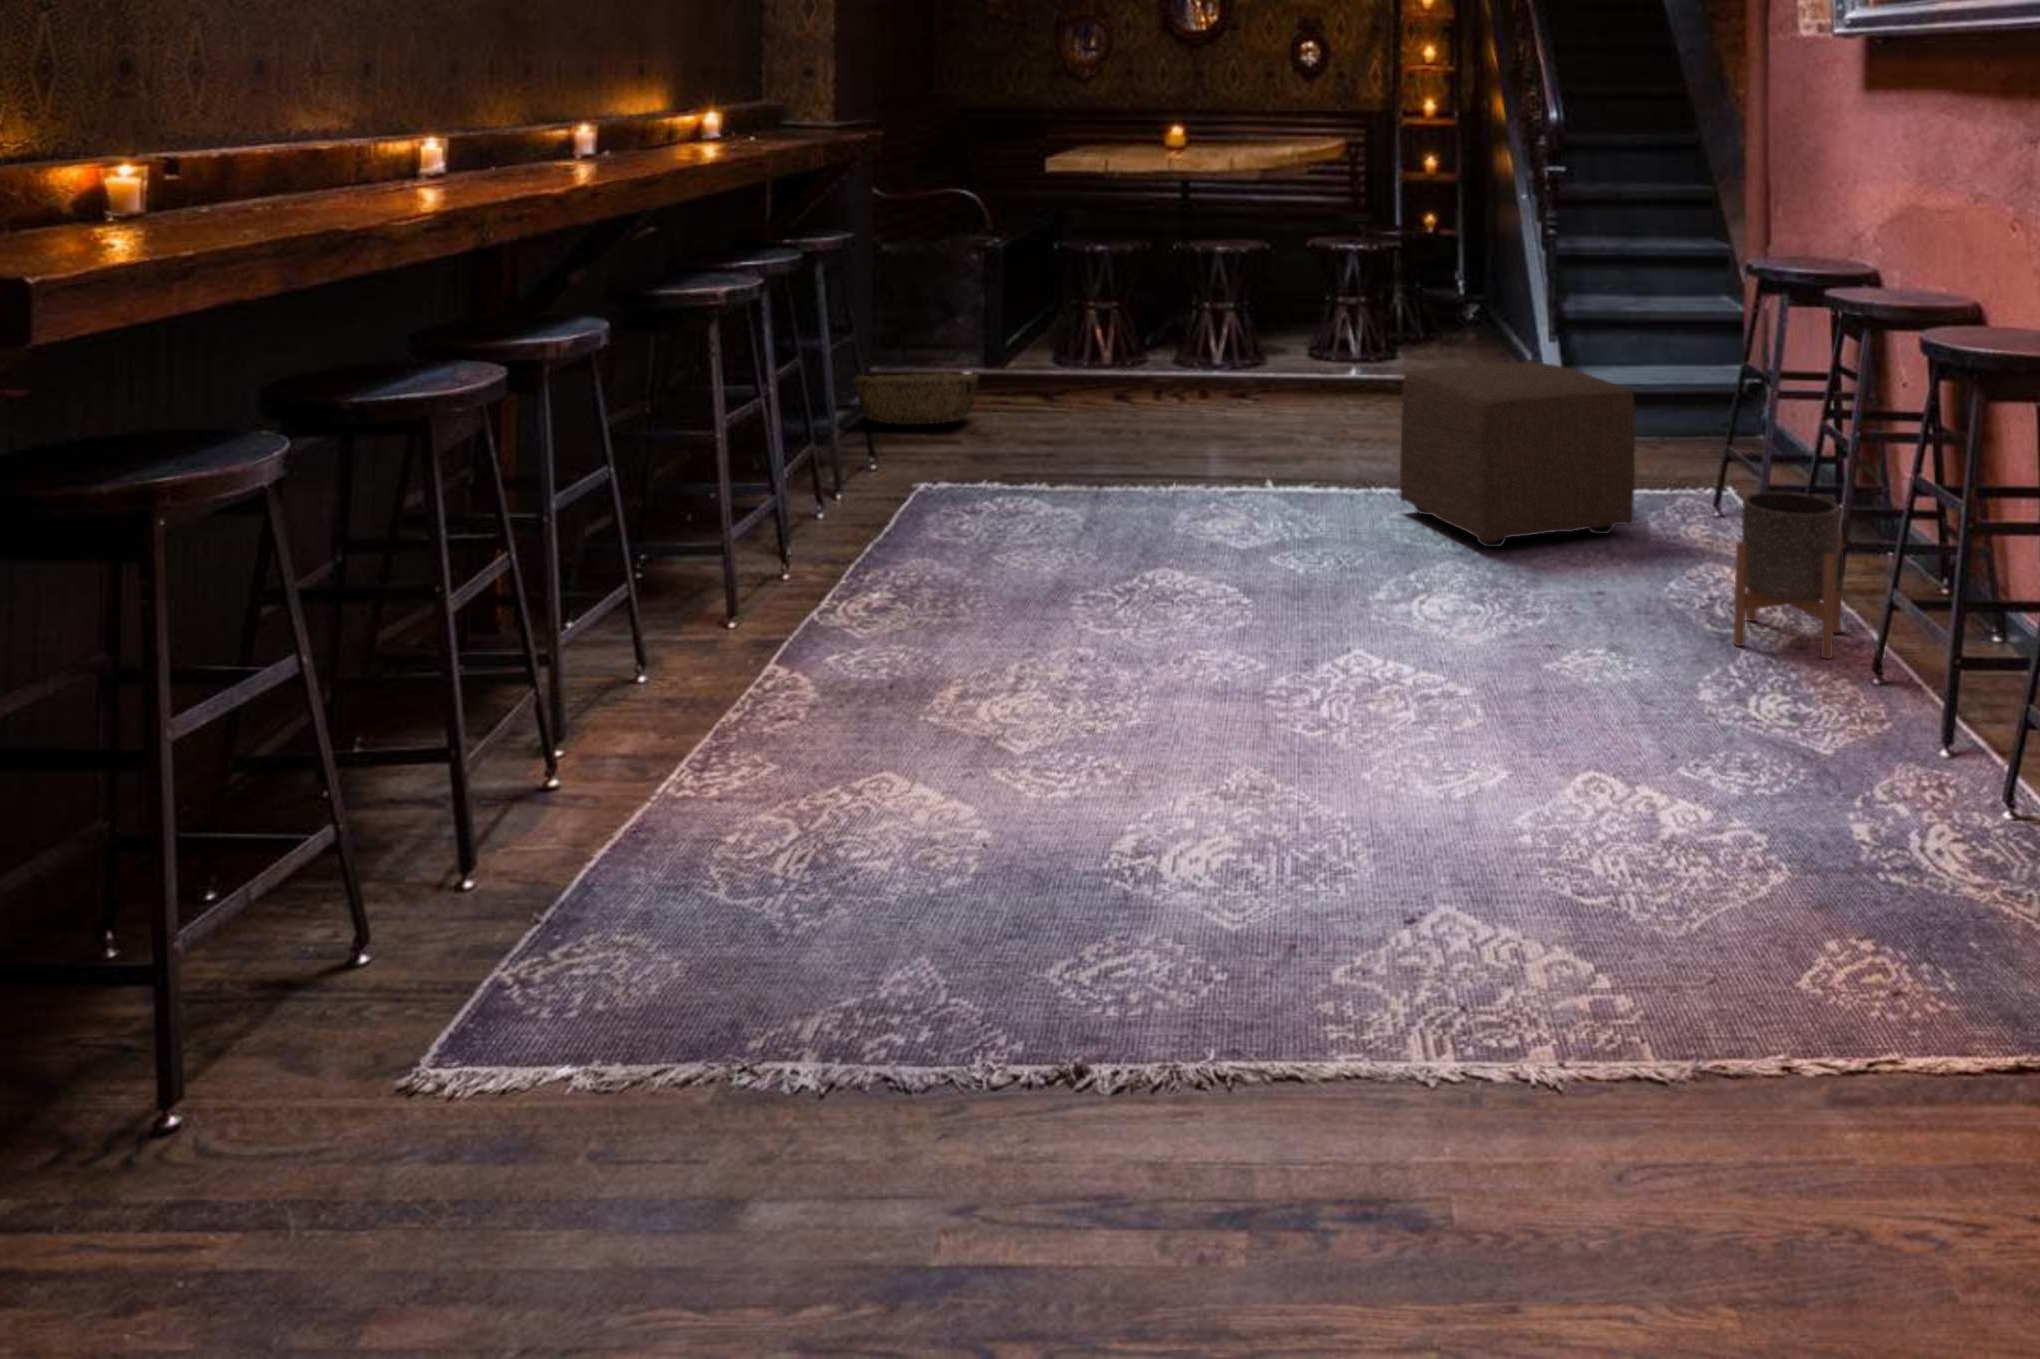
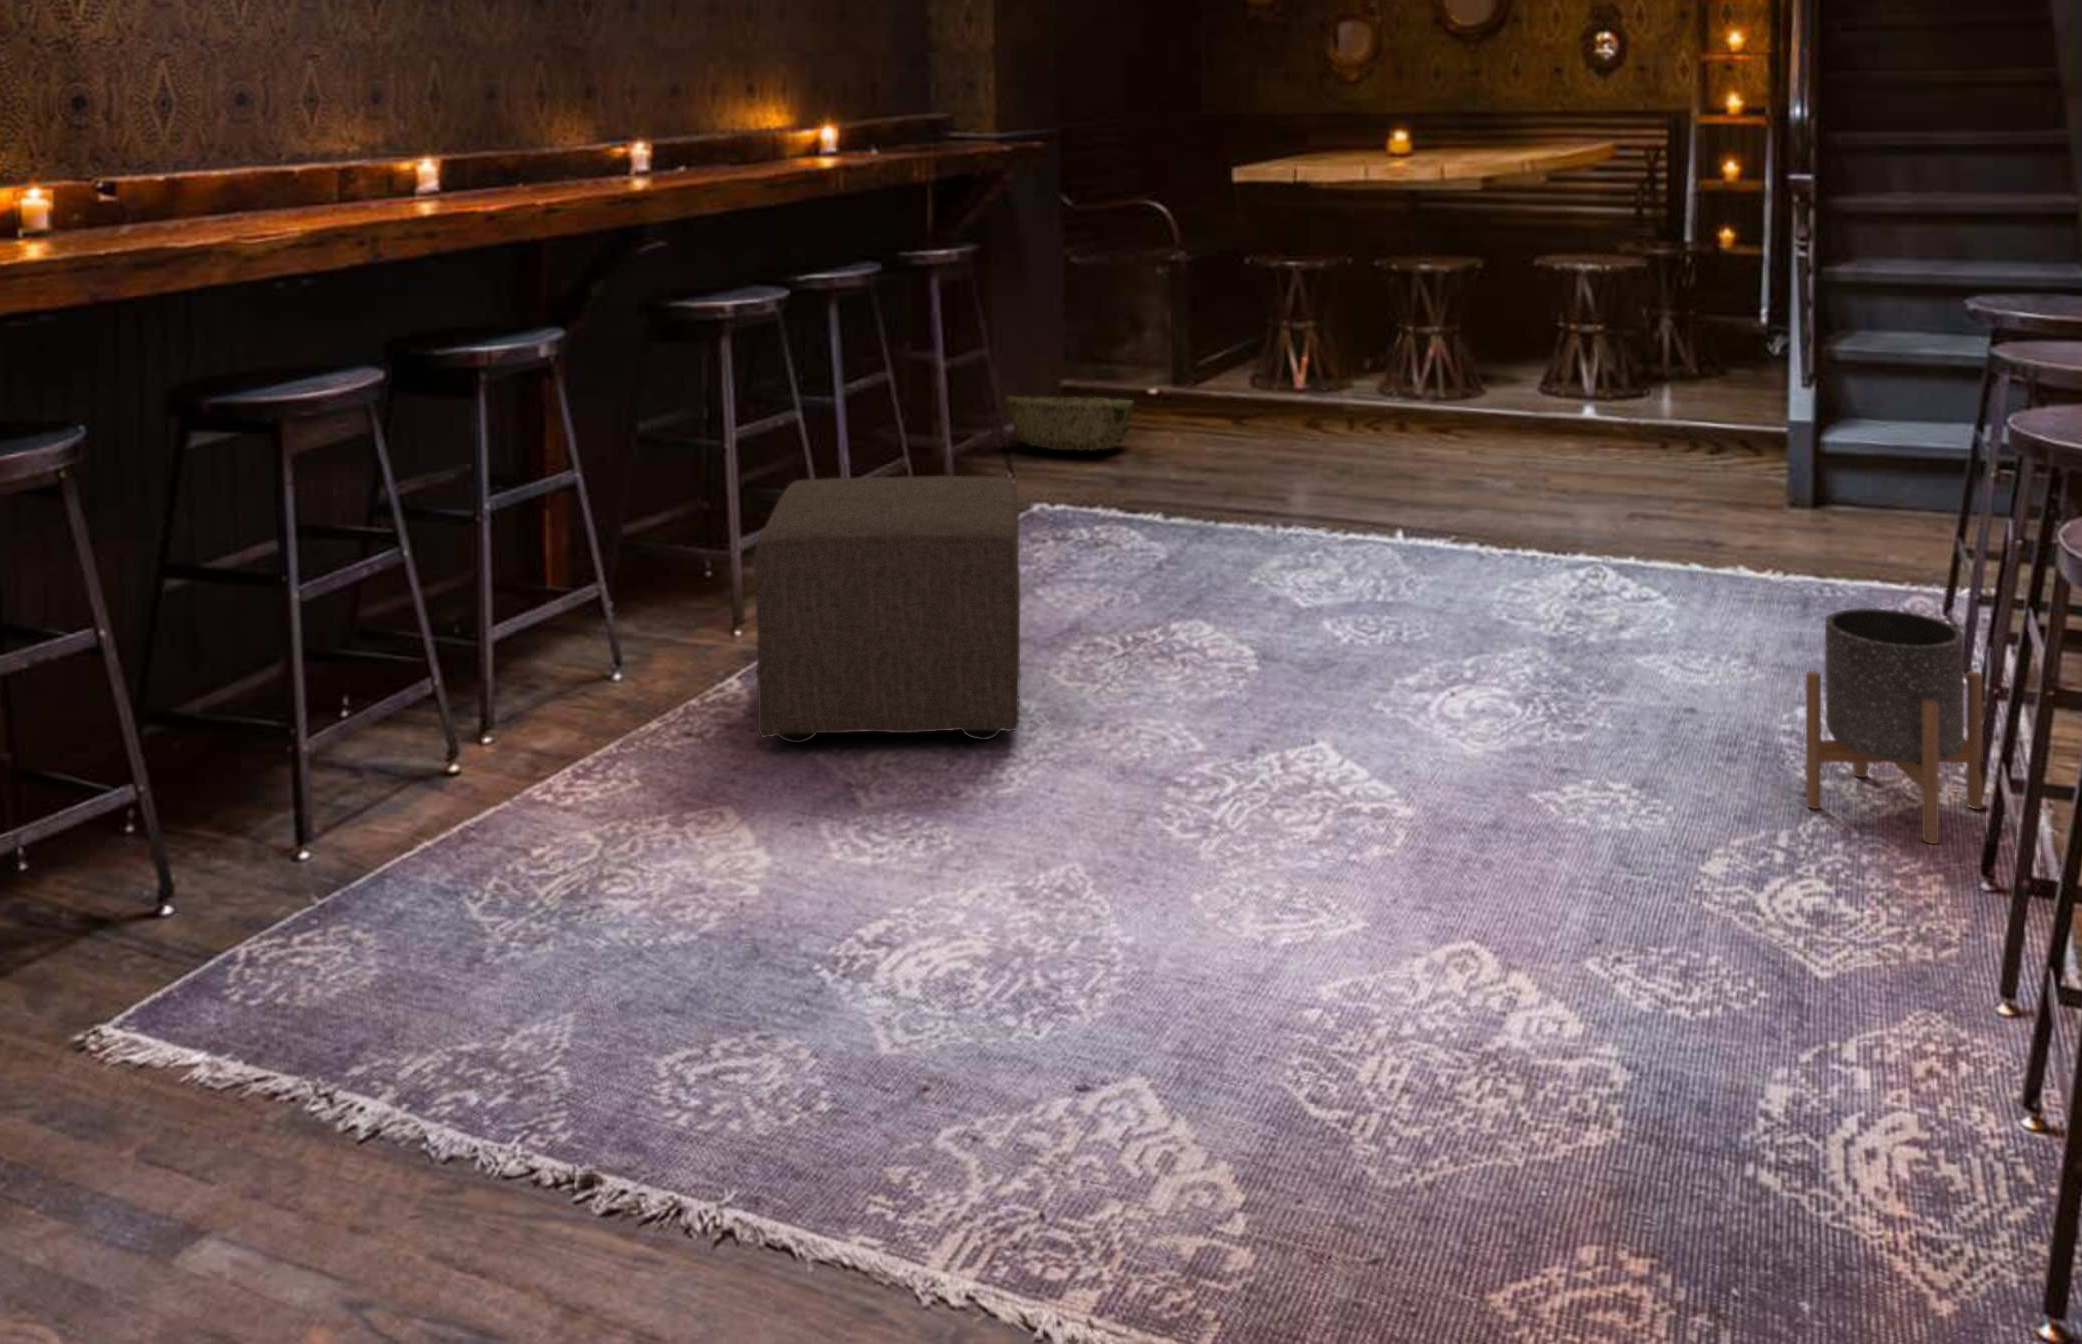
ottoman: present [1400,362,1635,547] -> present [754,476,1020,743]

